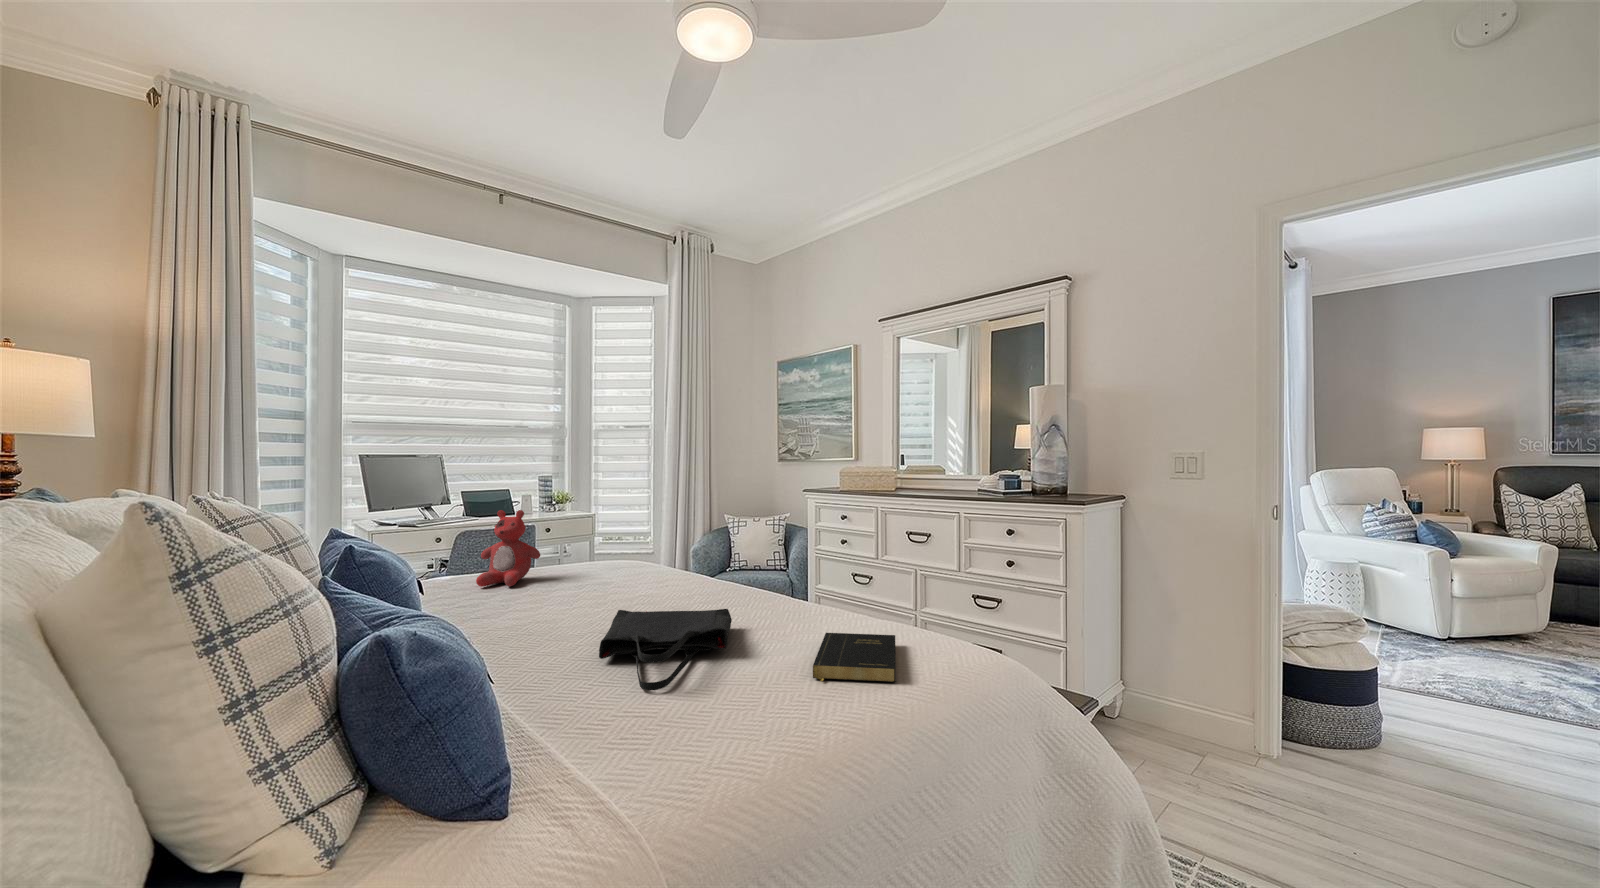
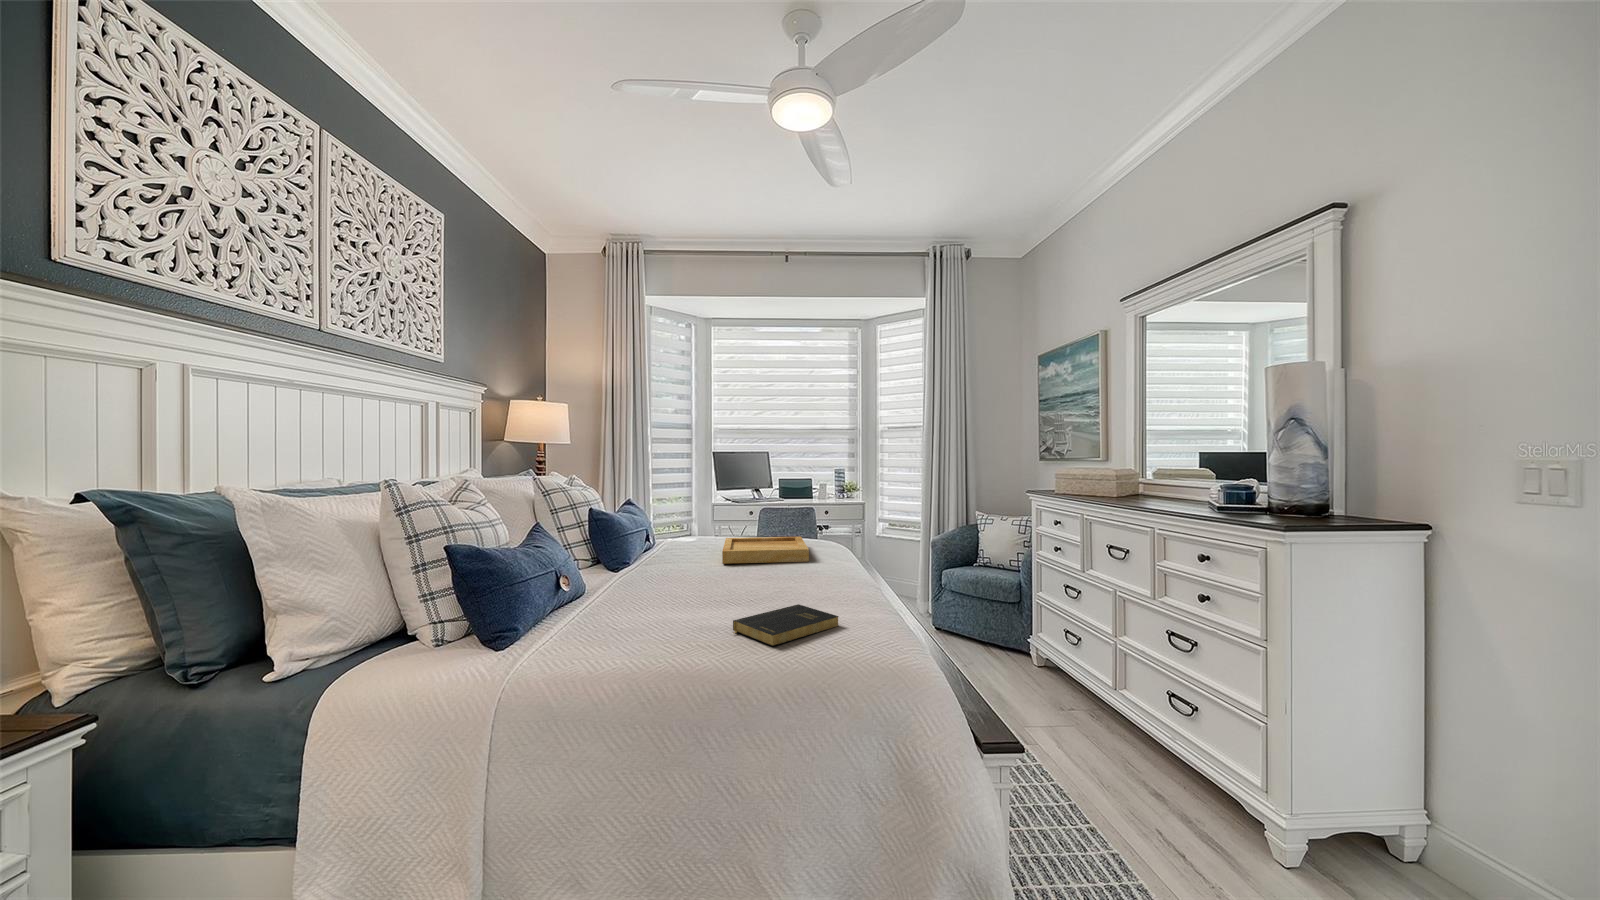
stuffed bear: present [476,510,540,587] -> none [698,492,739,545]
tray: none [541,561,692,607] -> present [722,537,809,564]
tote bag: present [599,609,732,690] -> none [642,565,765,615]

